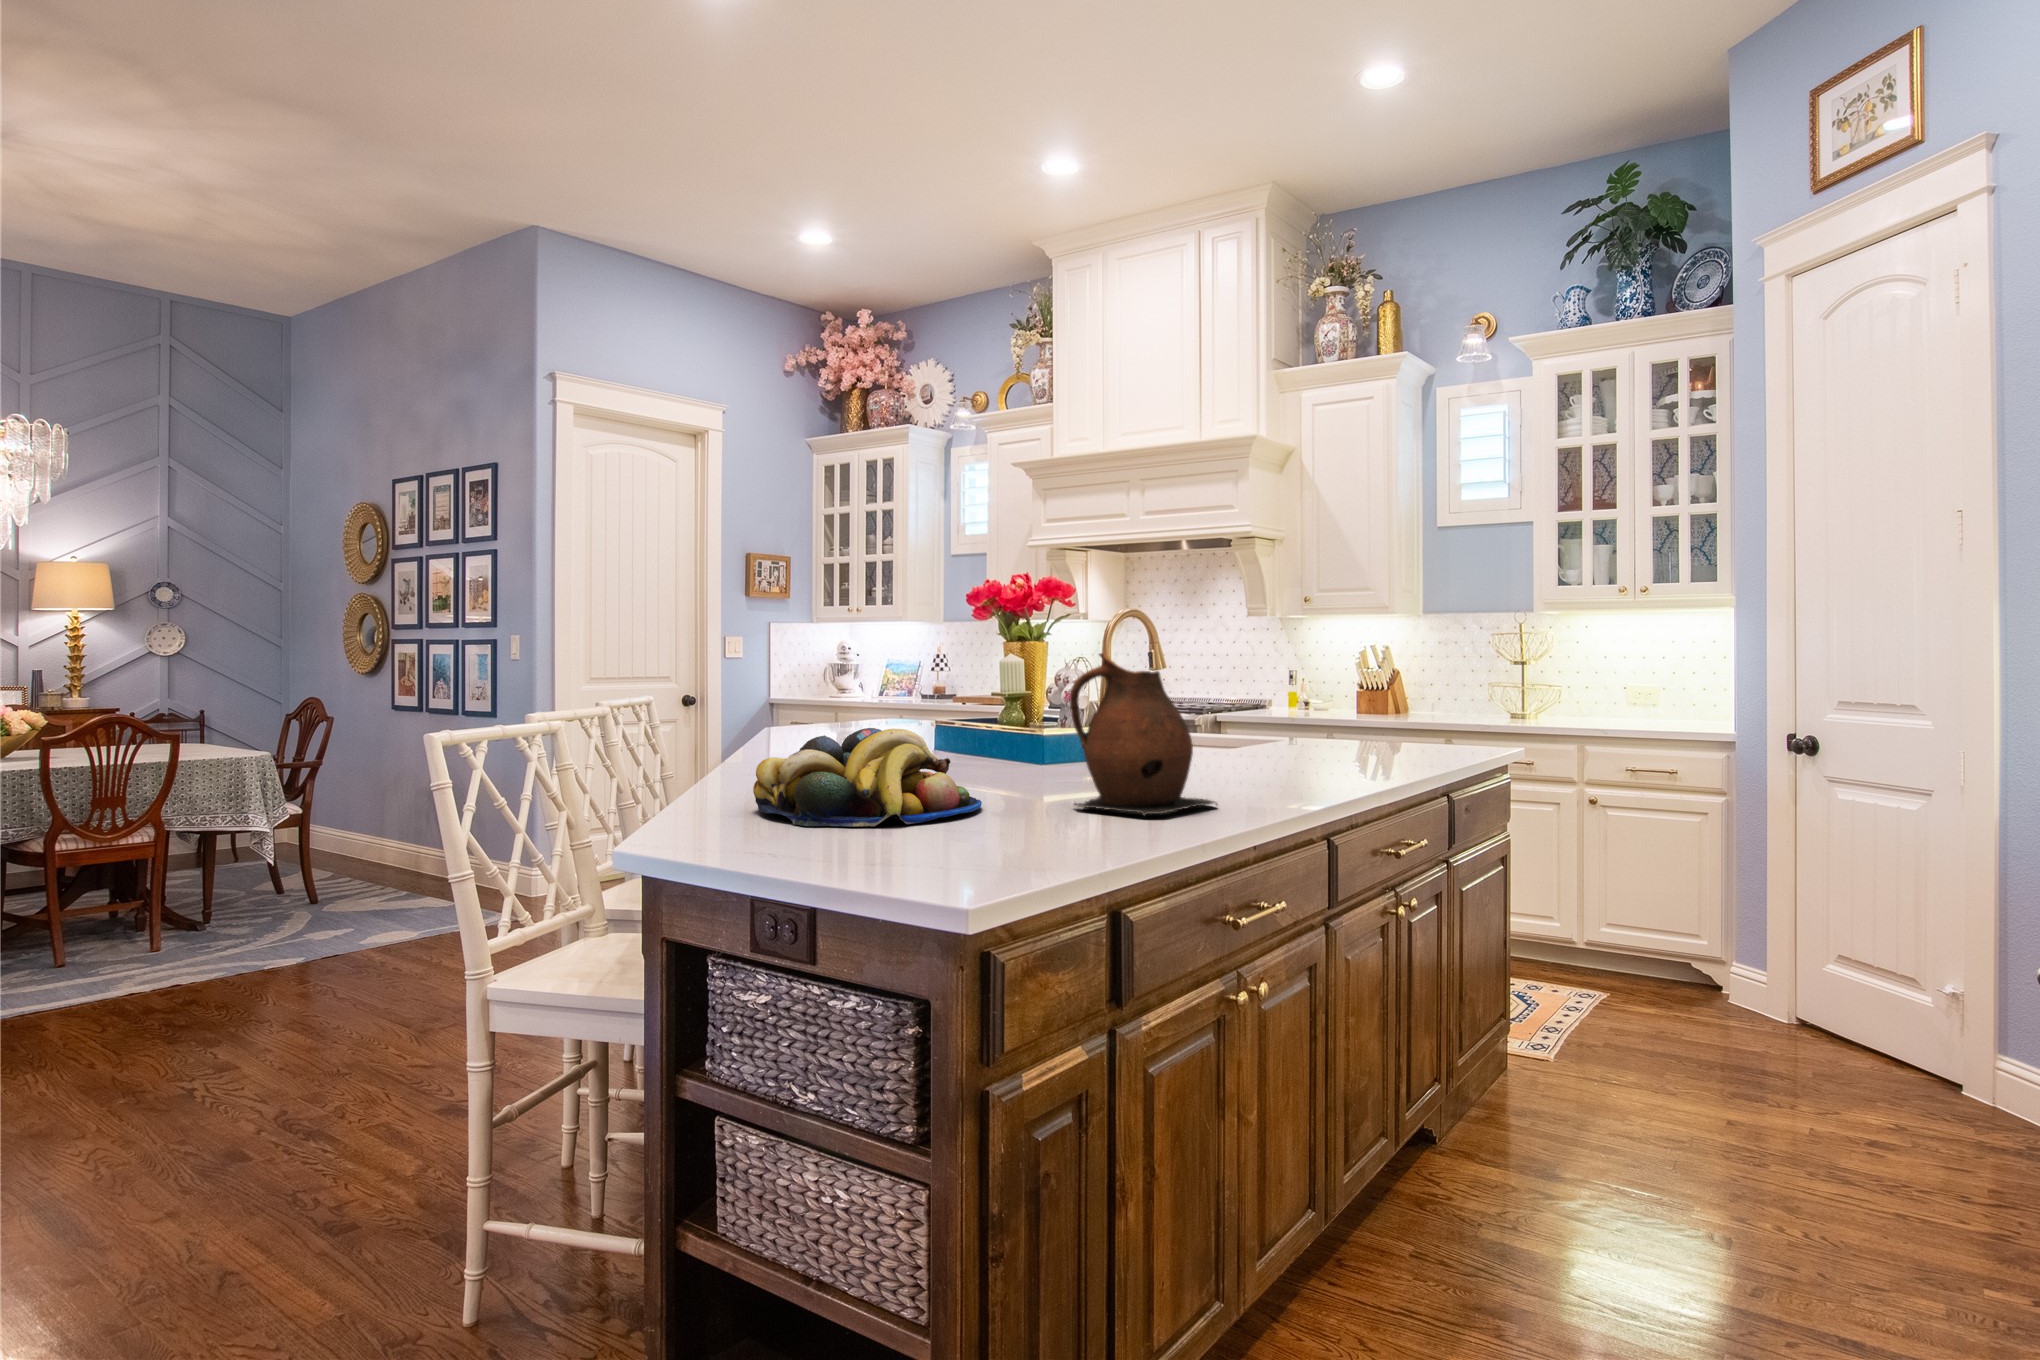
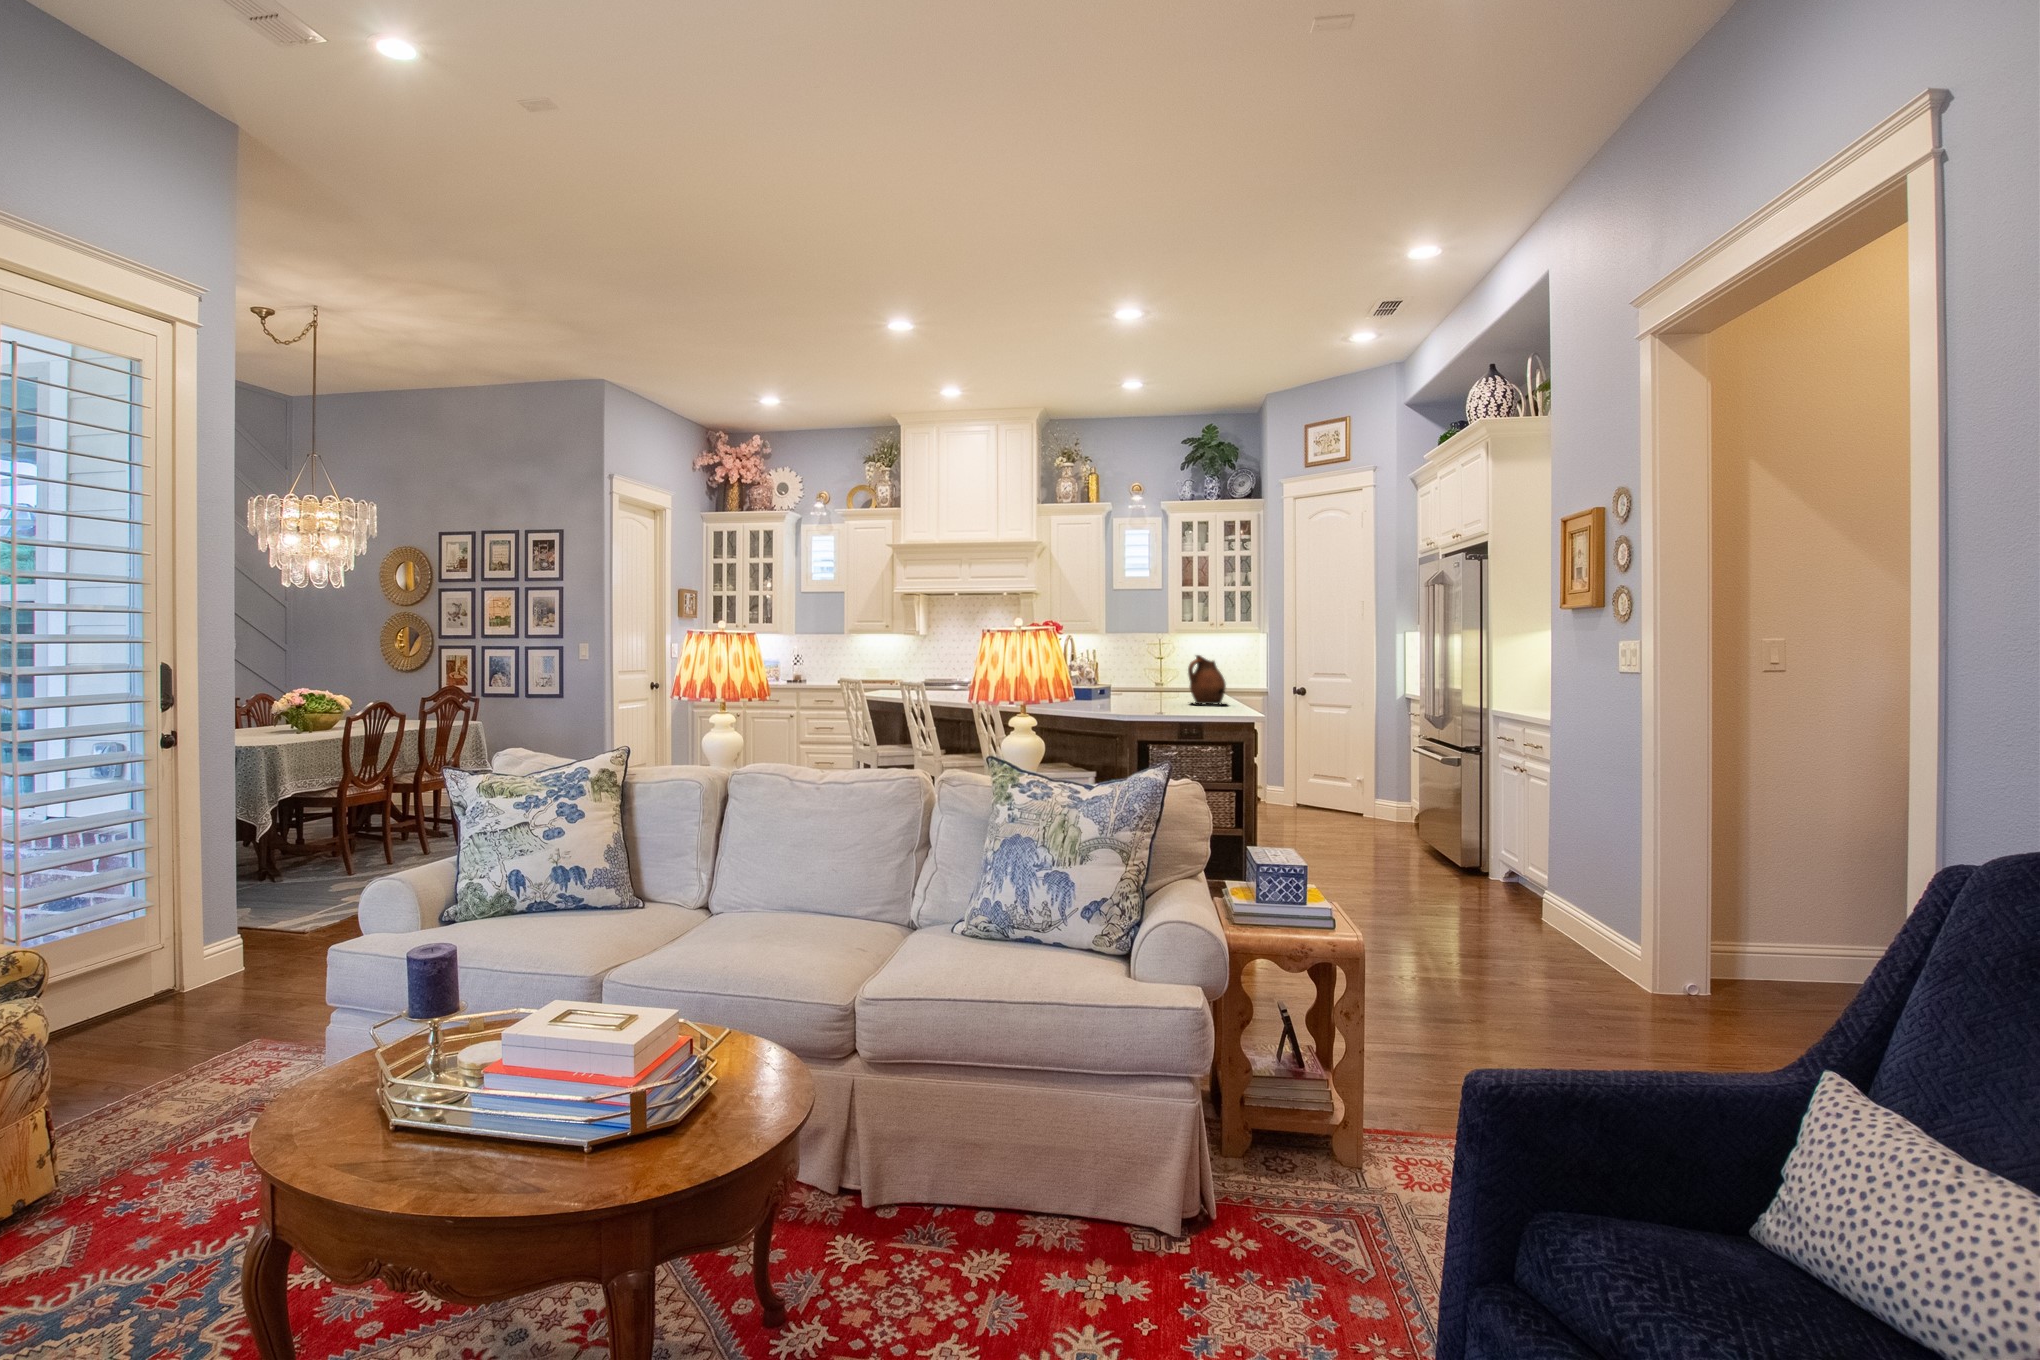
fruit bowl: present [753,728,982,826] -> none [1106,680,1179,709]

